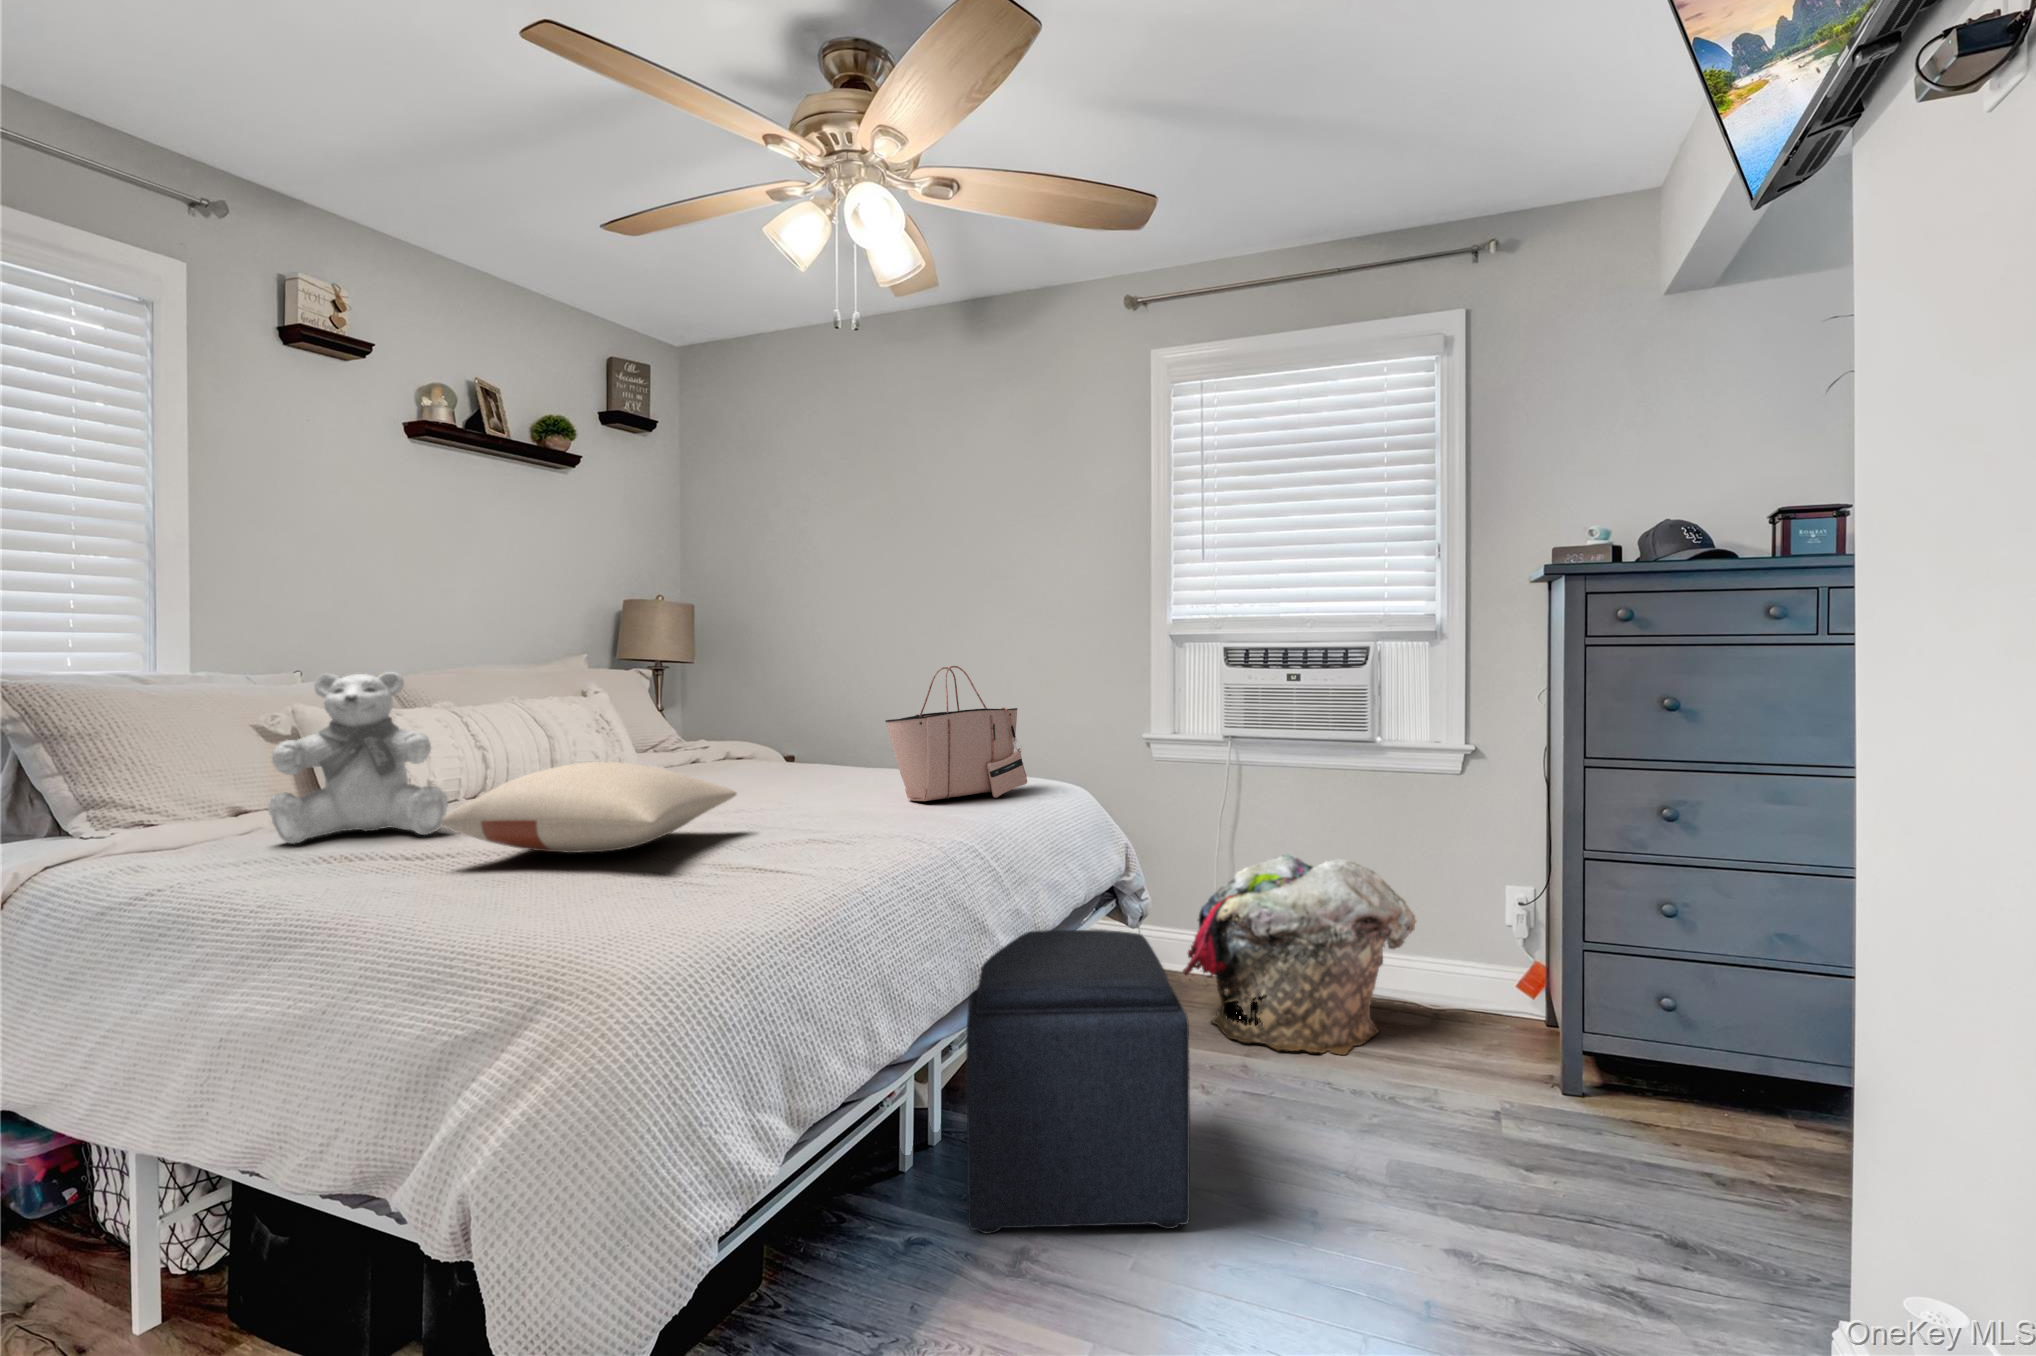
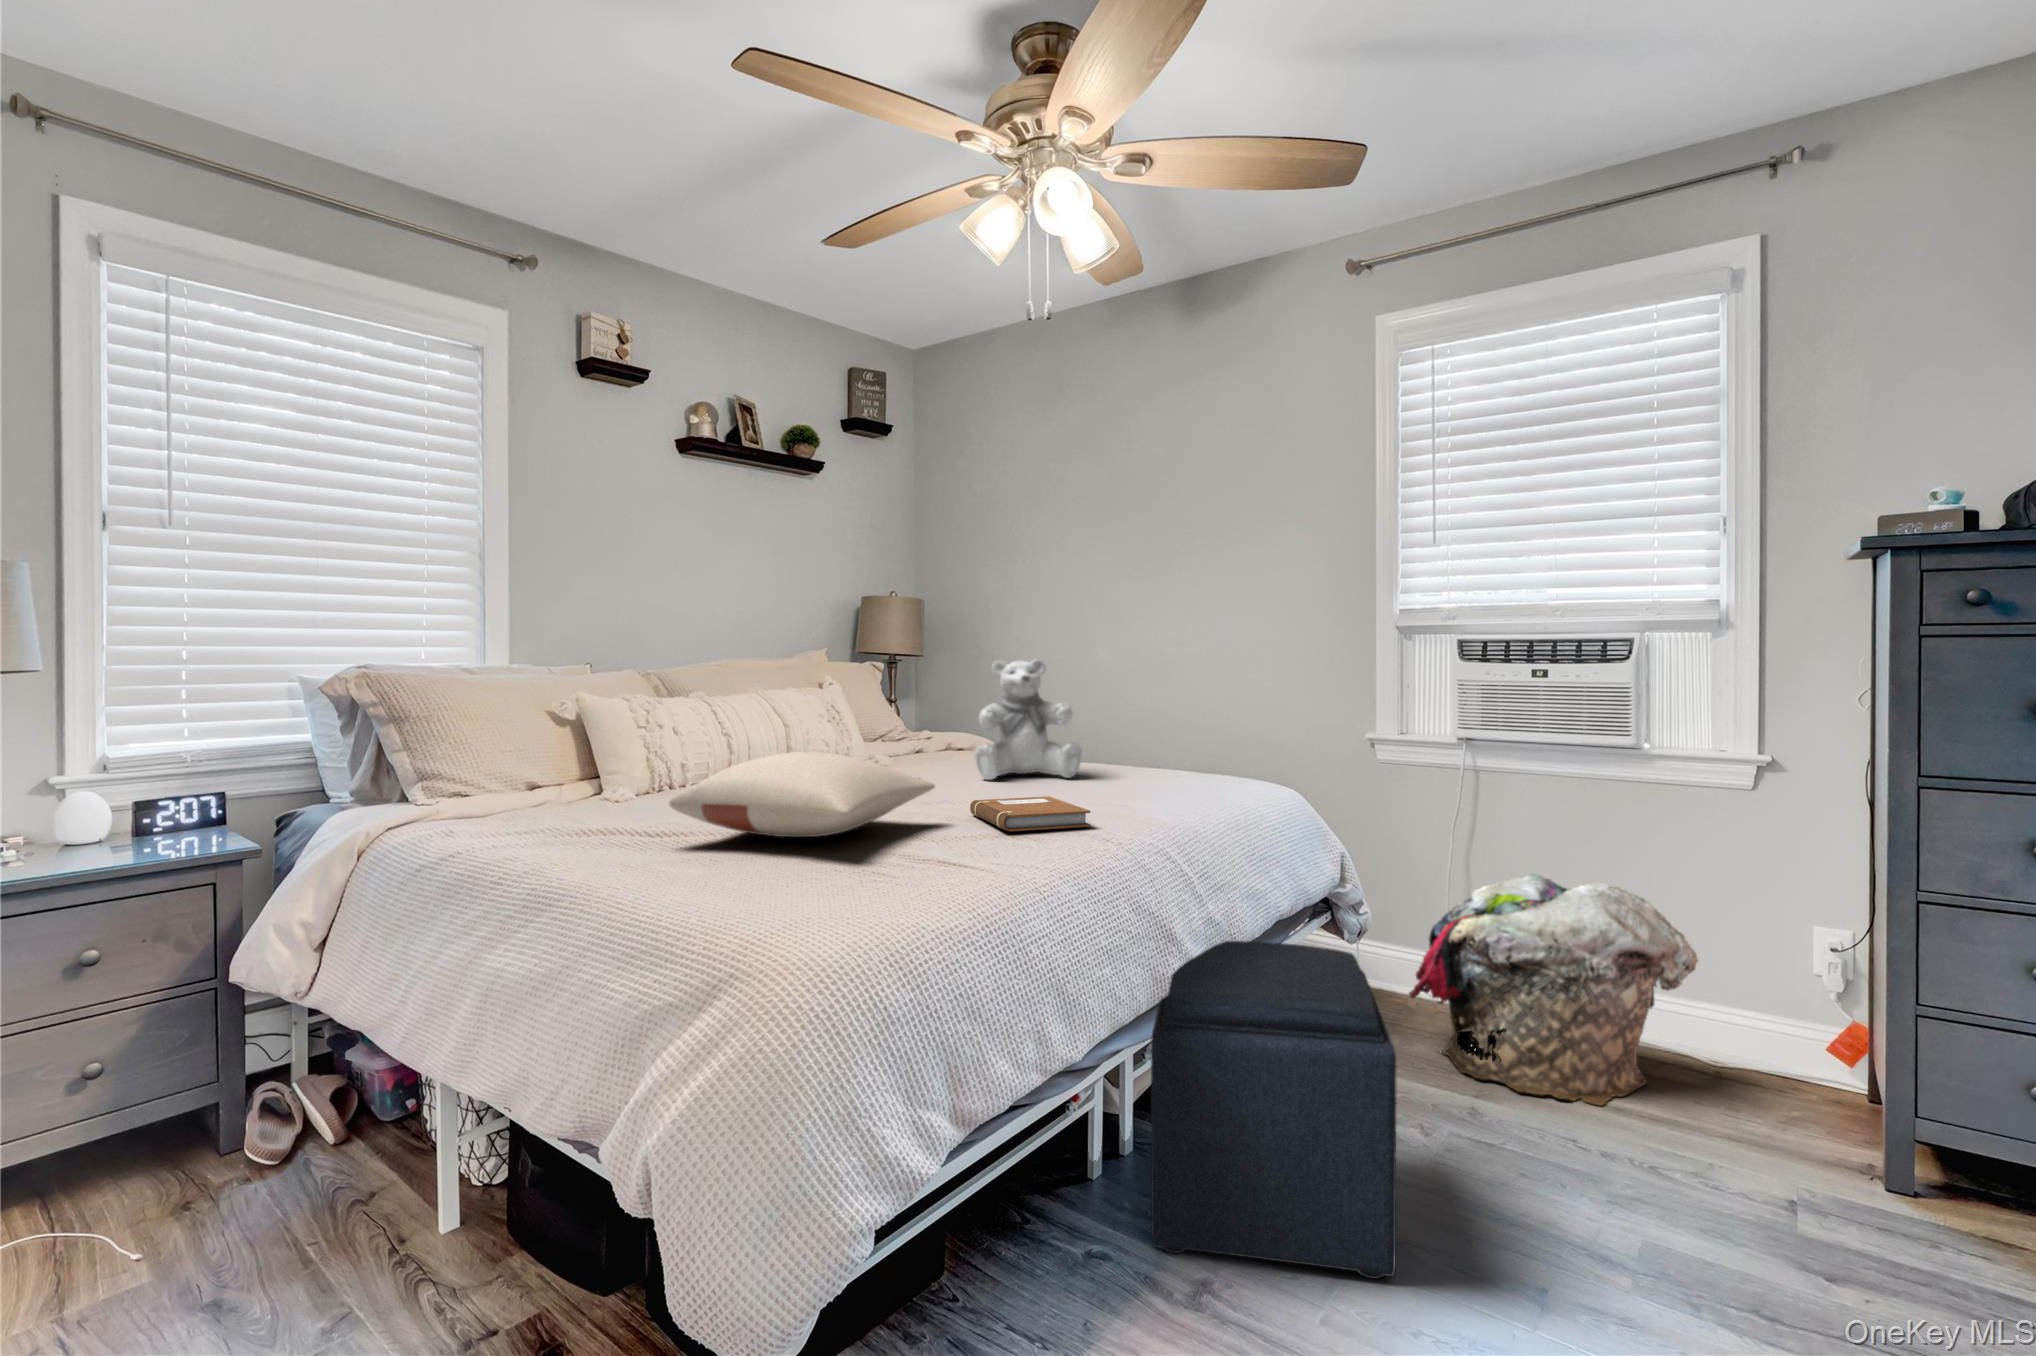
tote bag: present [885,666,1027,801] -> none [1087,662,1235,799]
teddy bear: present [268,672,448,844] -> present [975,659,1082,780]
notebook: none [771,800,897,836] -> present [970,796,1090,831]

